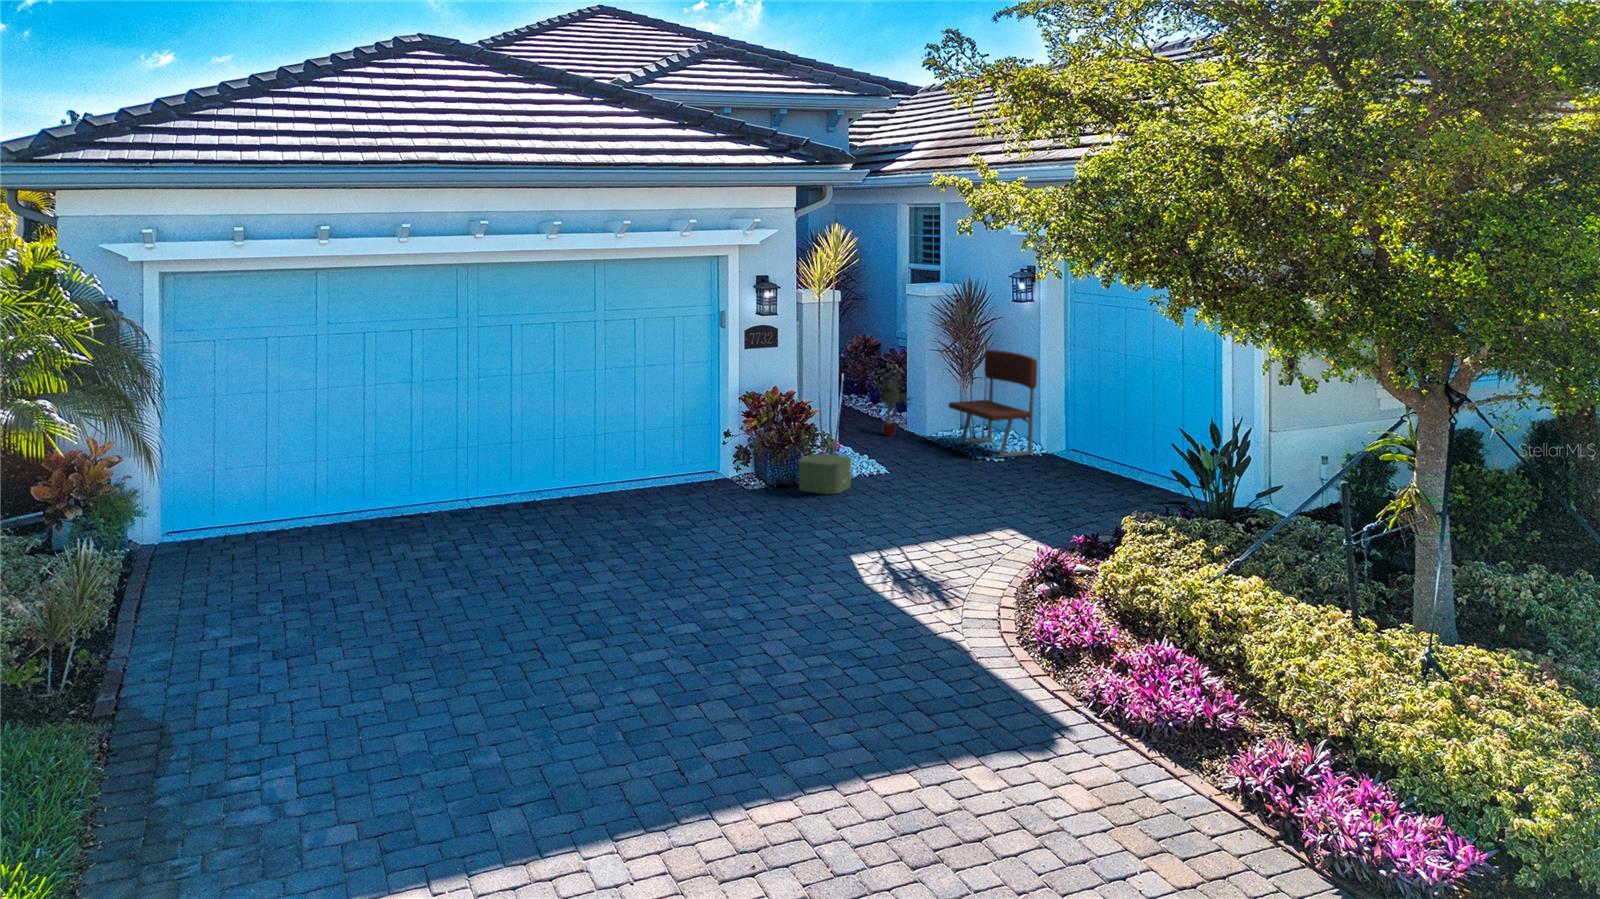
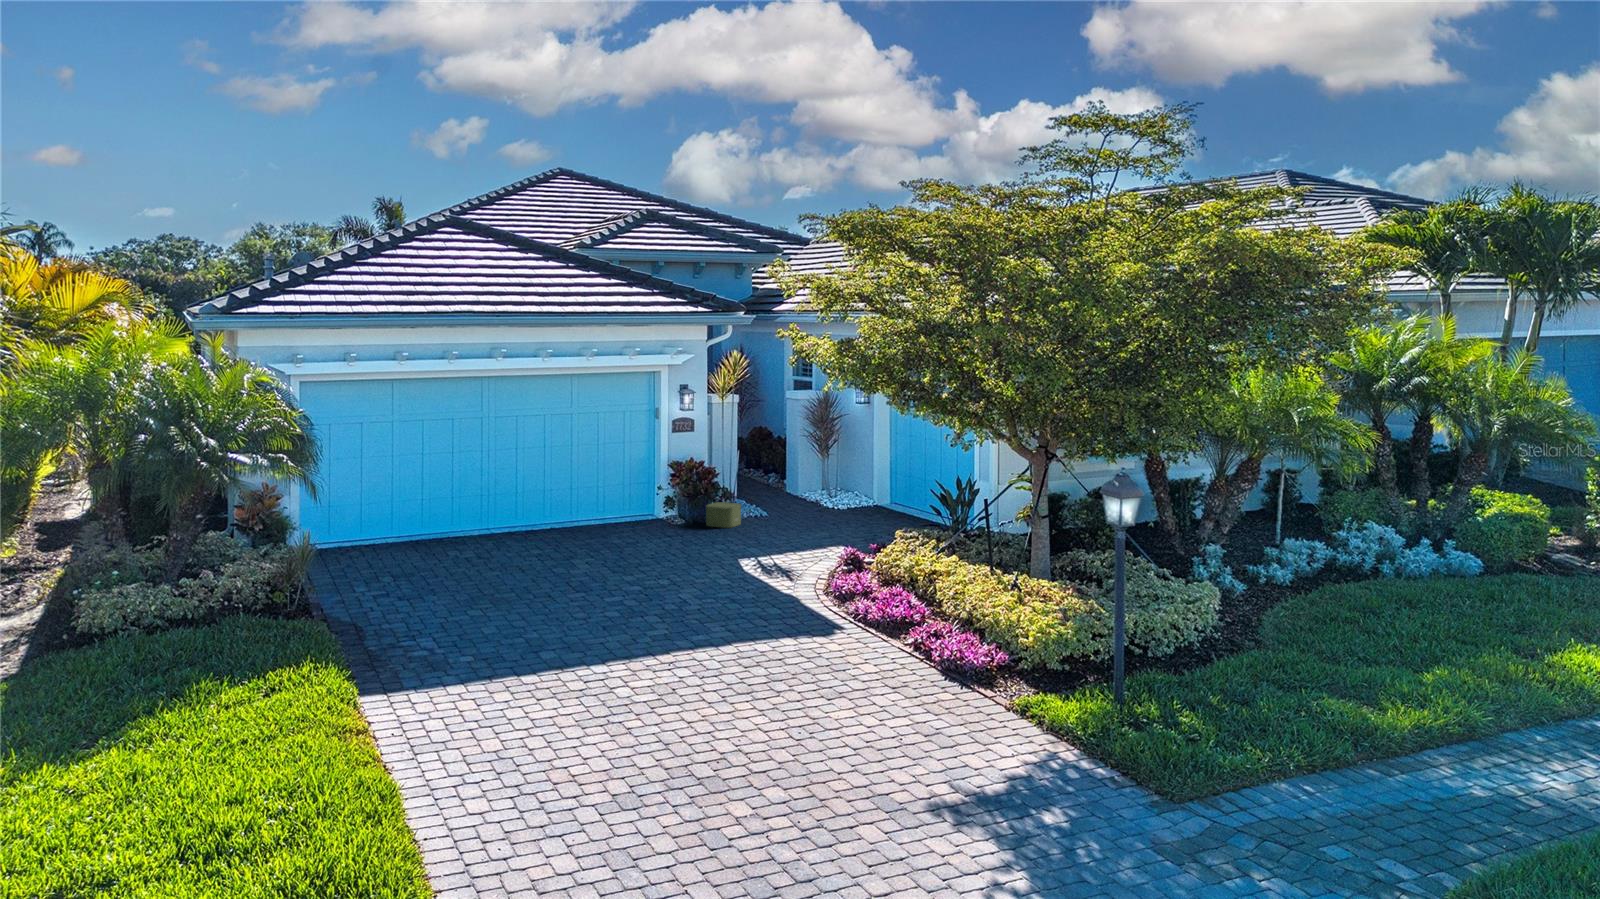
bench: present [948,350,1037,458] -> none [813,435,871,508]
potted tree: present [880,371,911,436] -> none [764,450,790,496]

